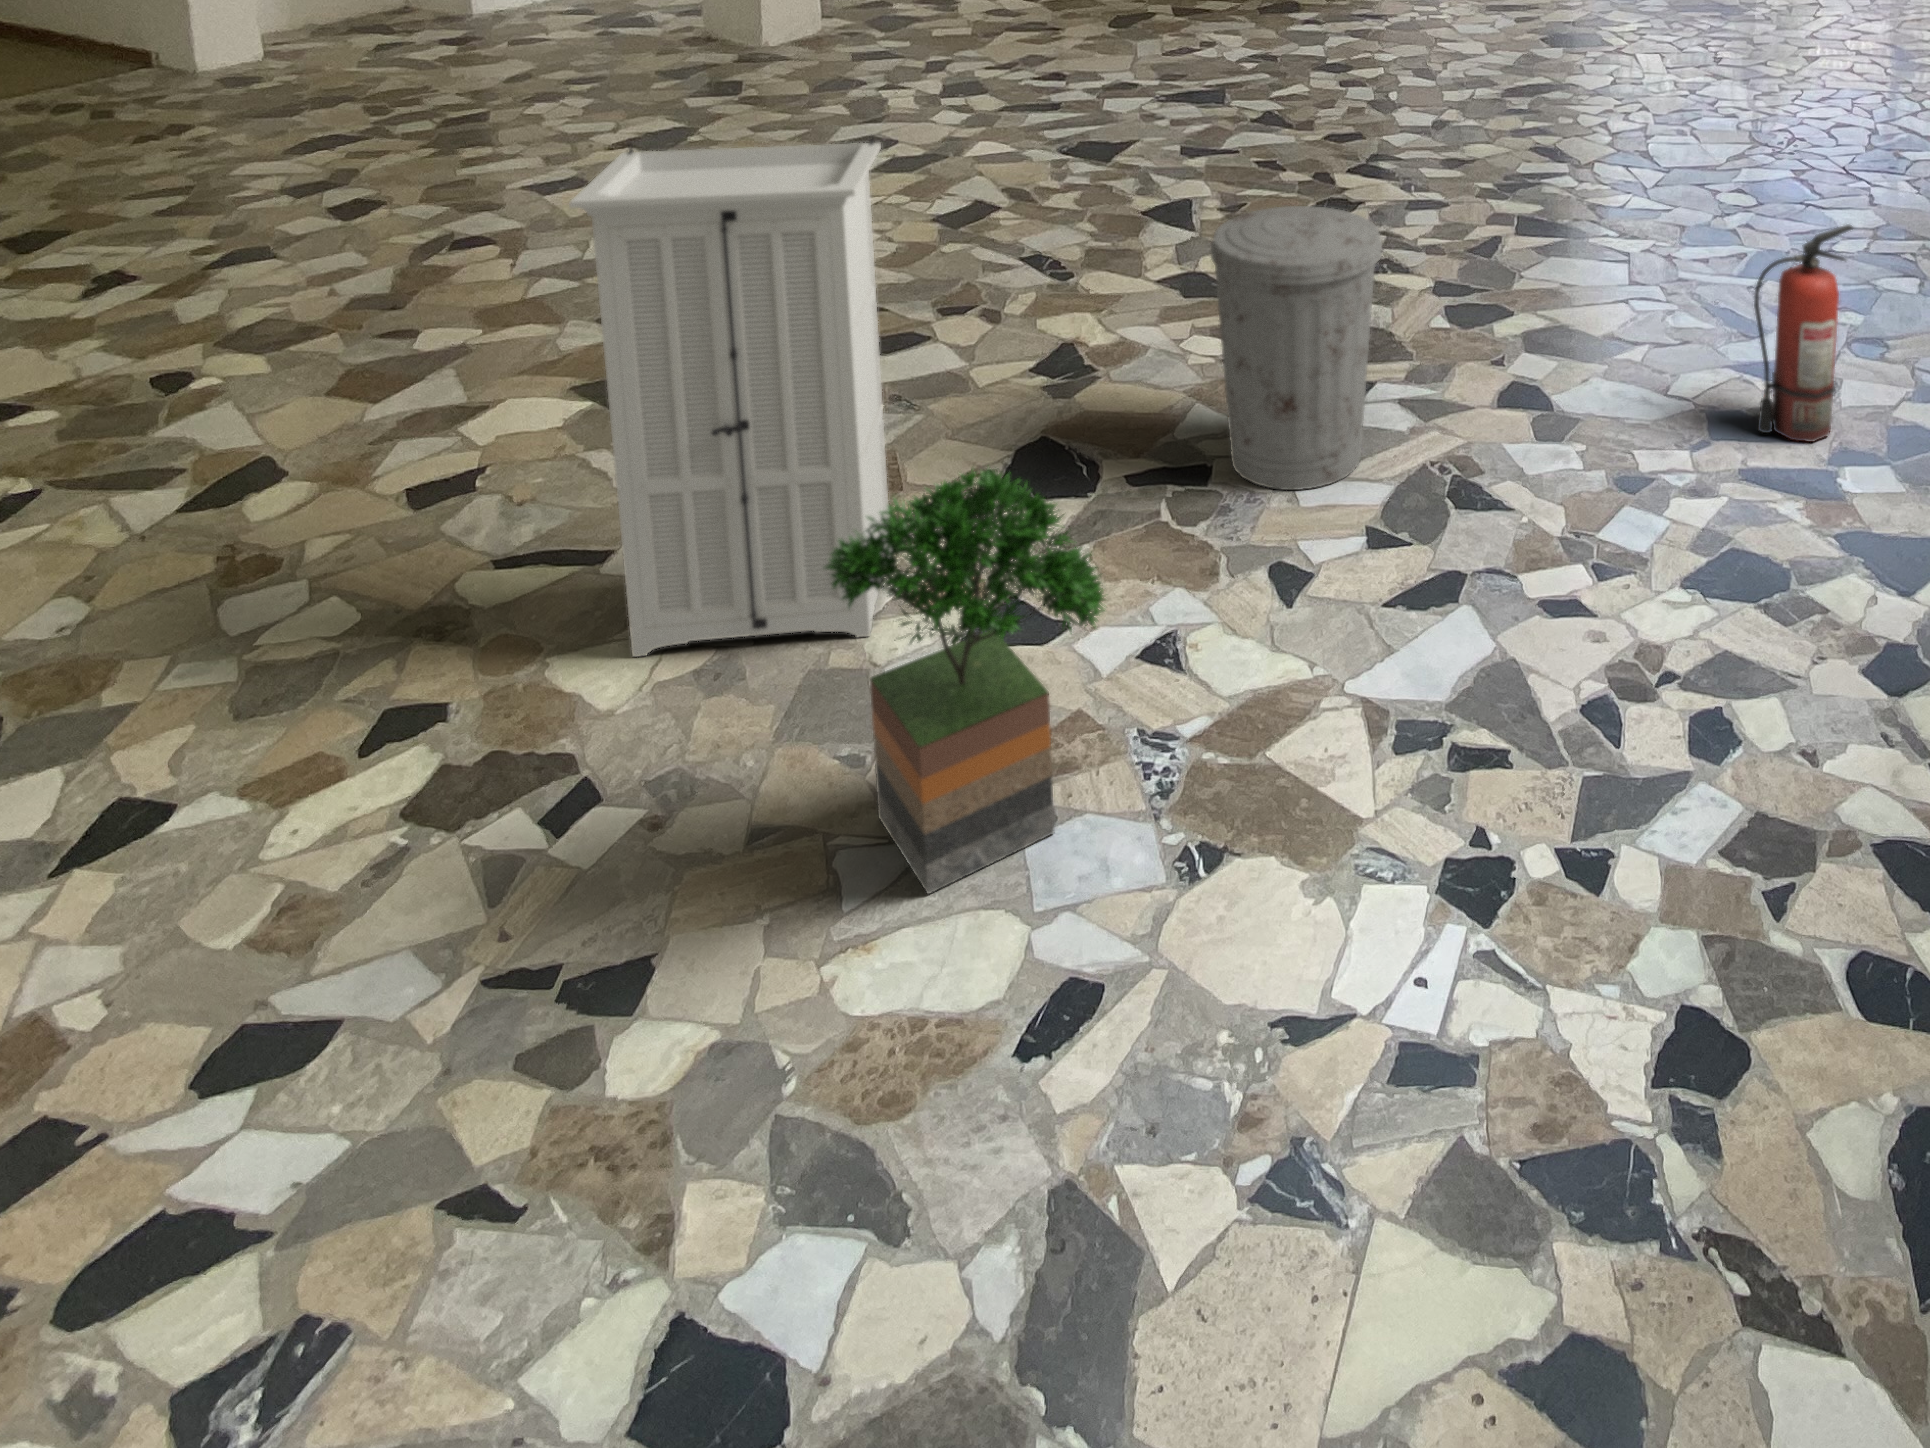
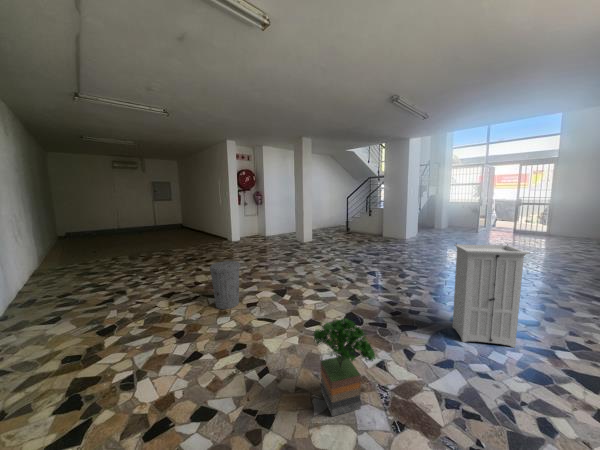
storage cabinet: present [569,138,891,657] -> present [452,244,530,348]
trash can: present [1211,206,1382,490] -> present [210,261,240,309]
fire extinguisher: present [1754,225,1853,442] -> none [532,289,566,346]

